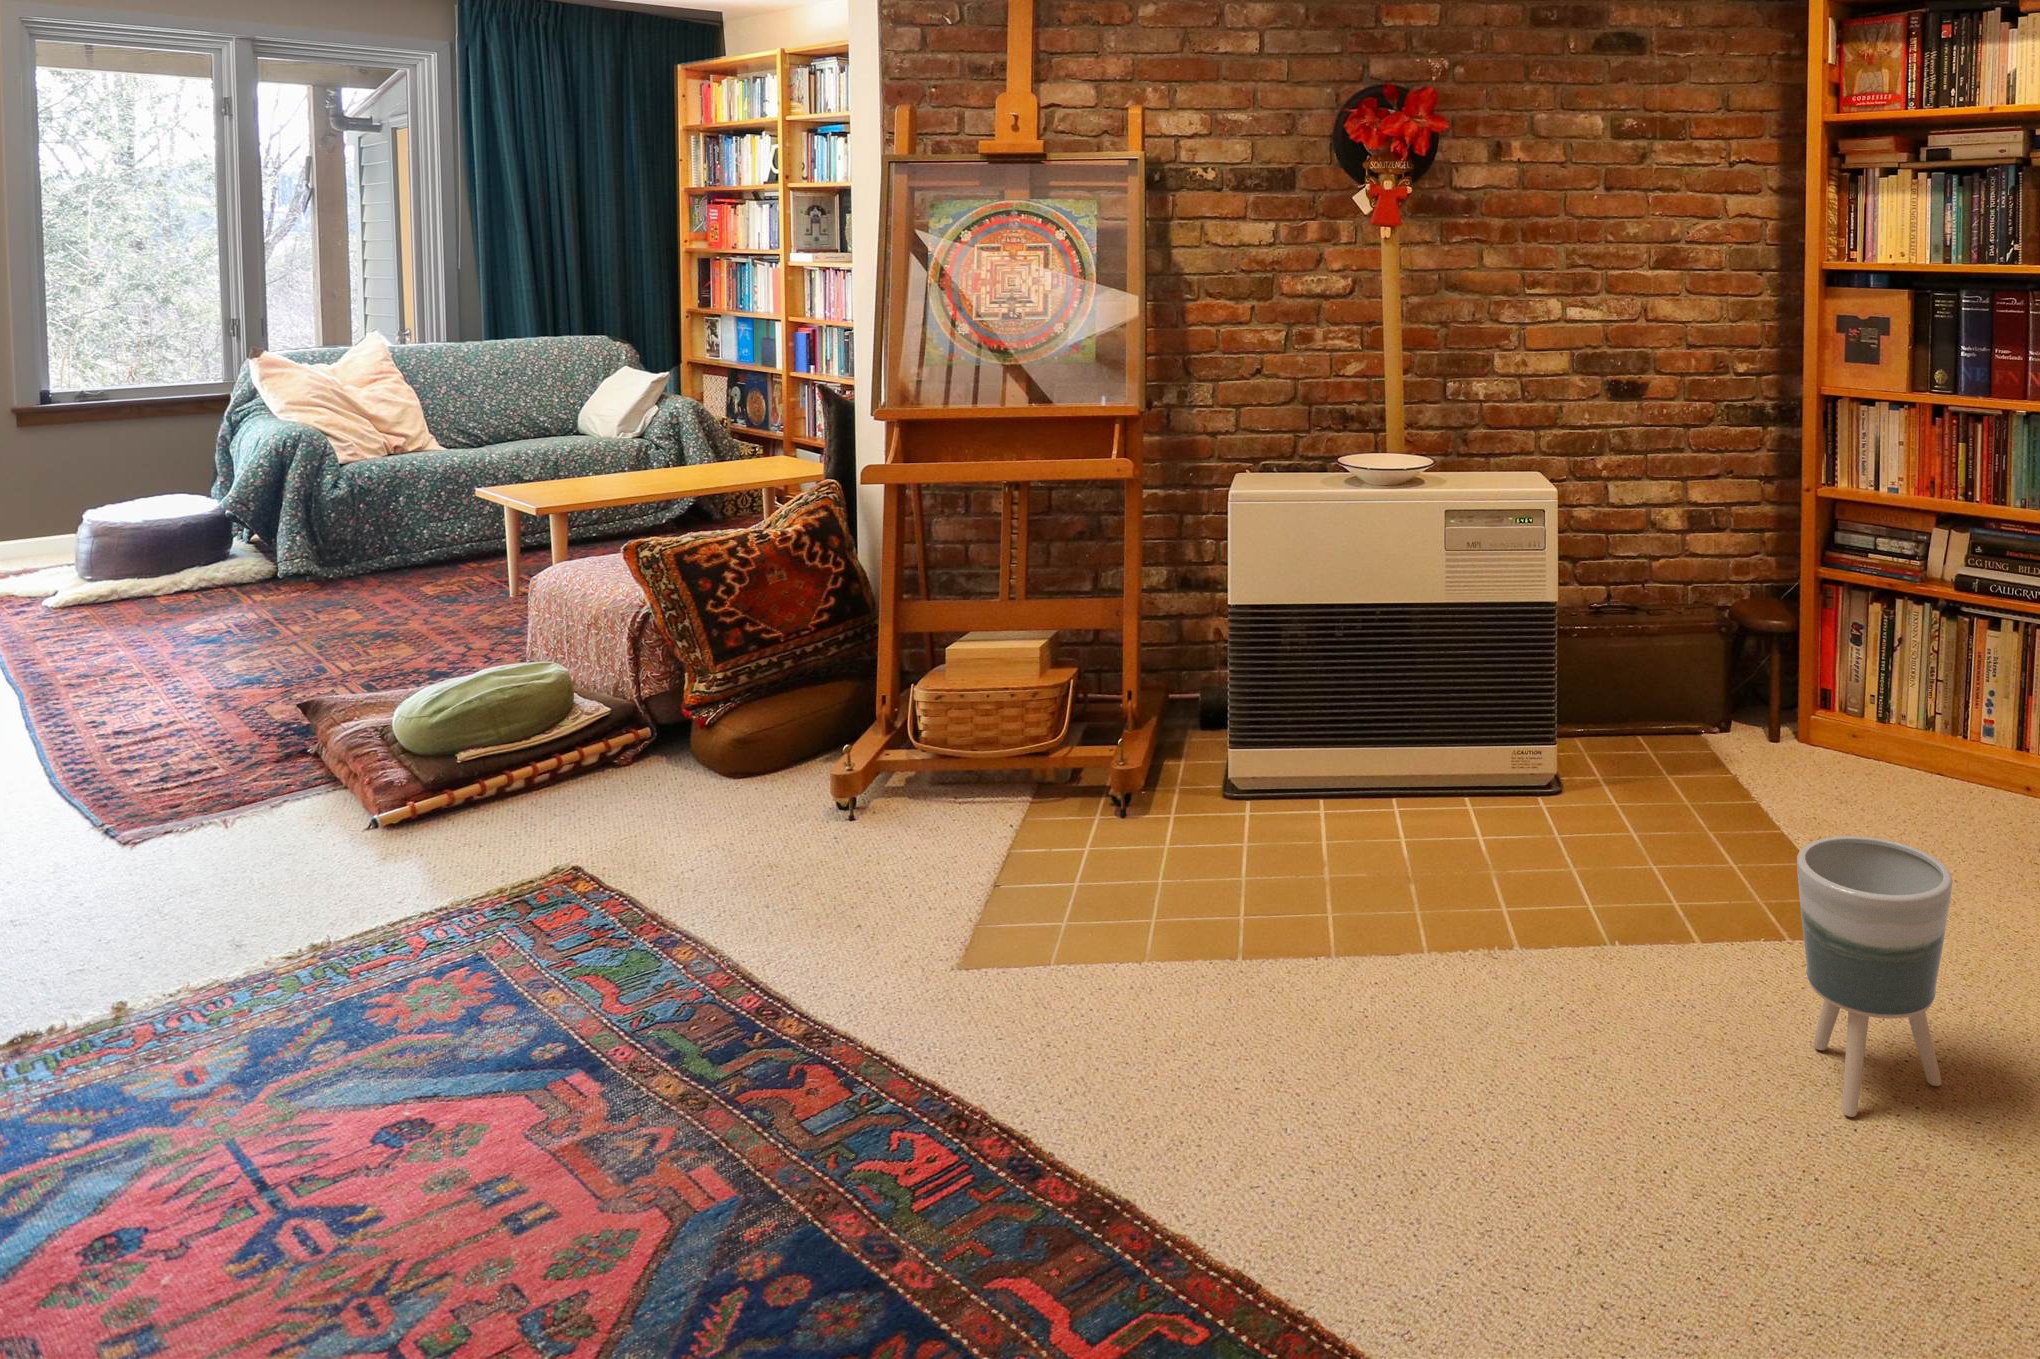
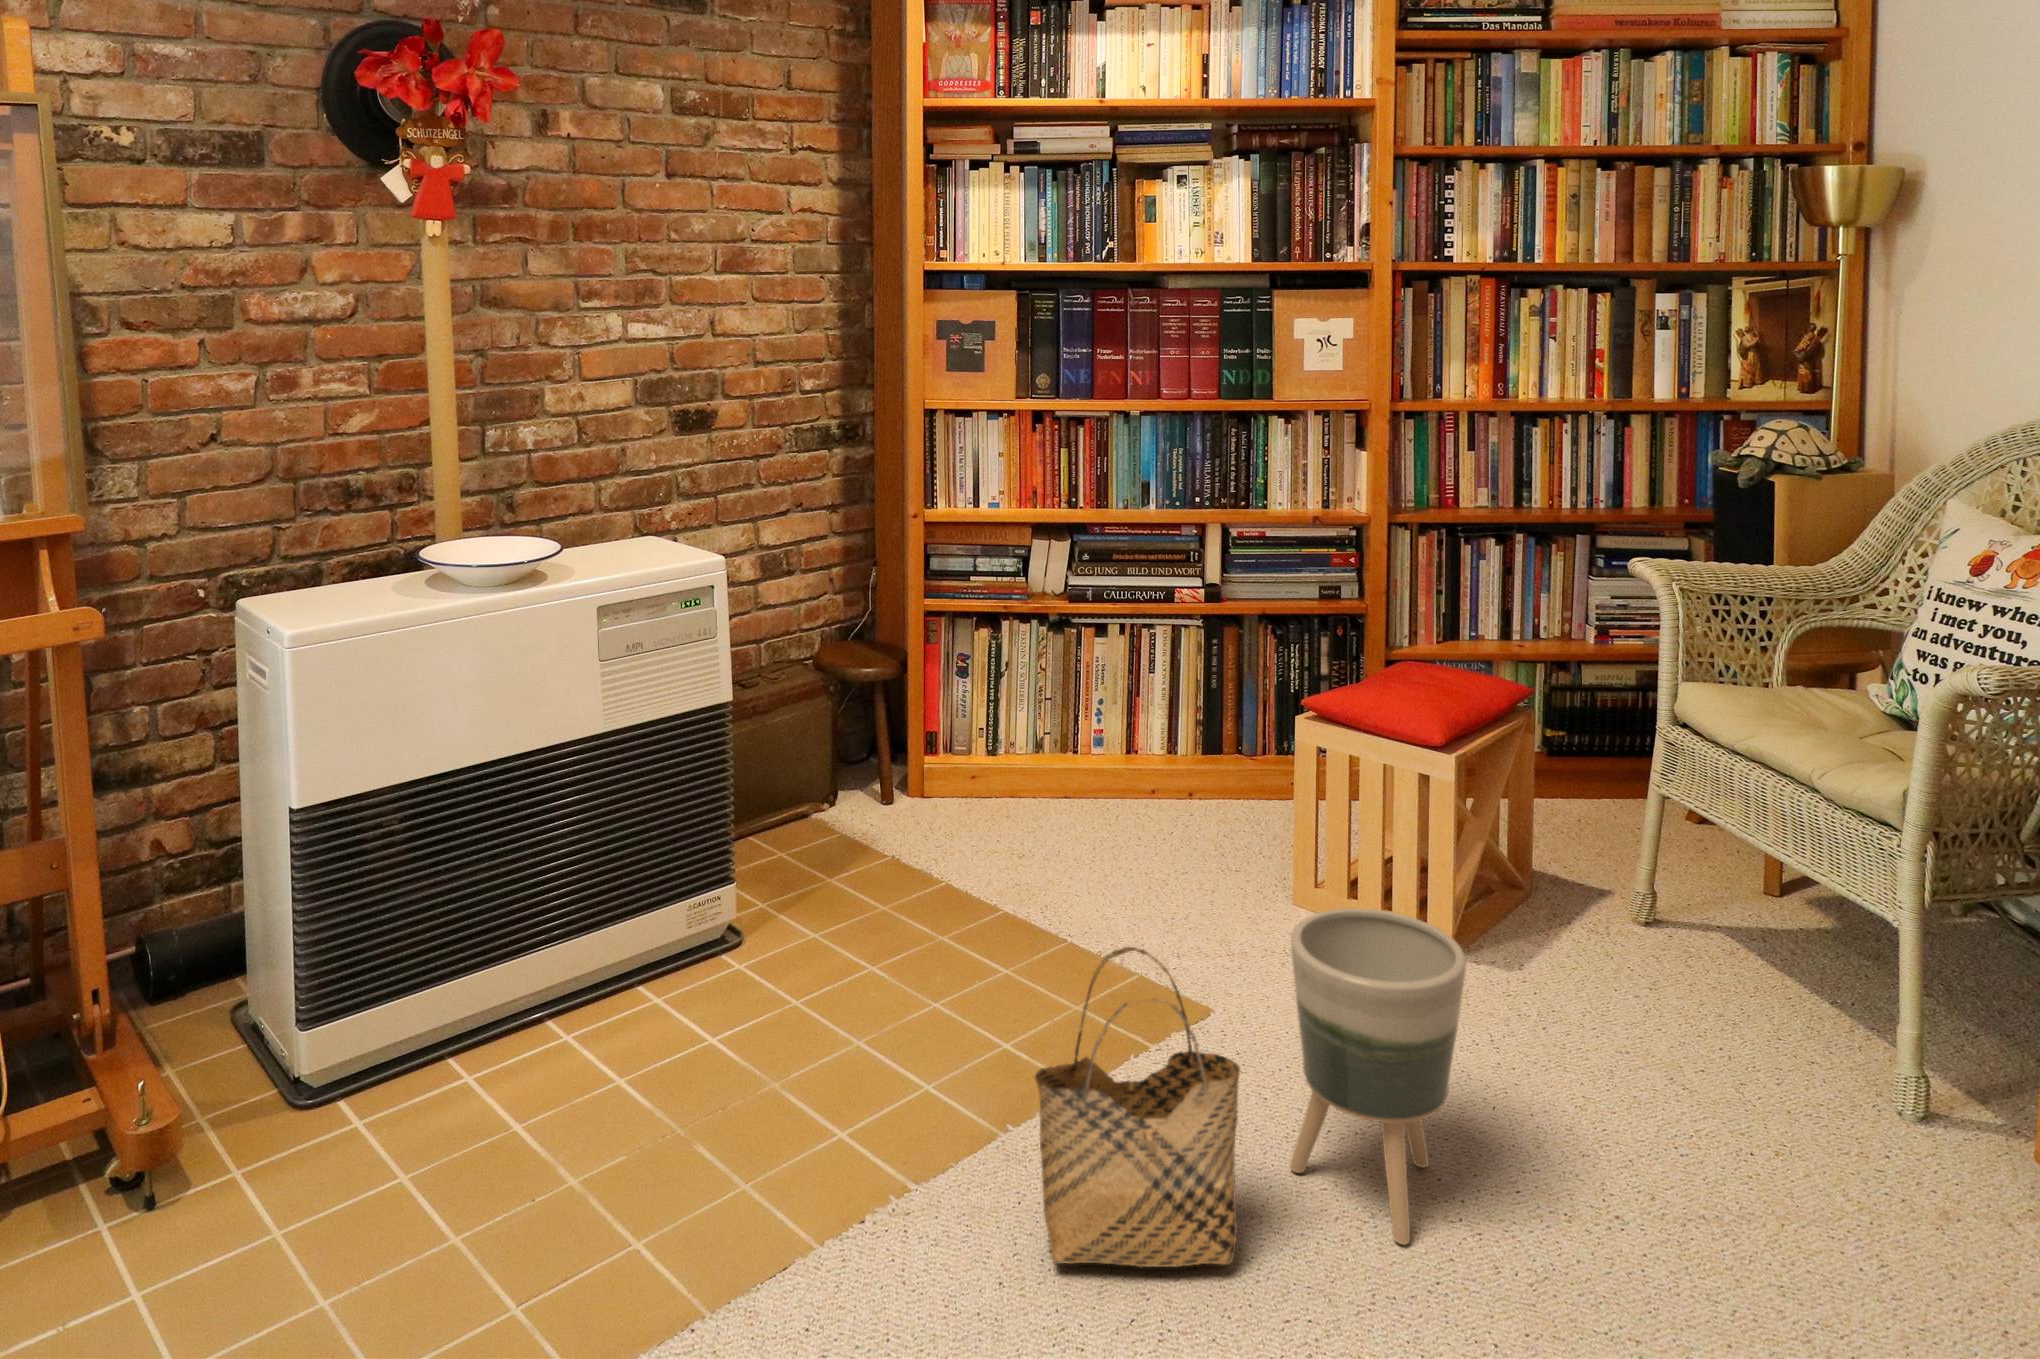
woven basket: none [1562,810,1725,1069] -> present [1035,947,1240,1267]

